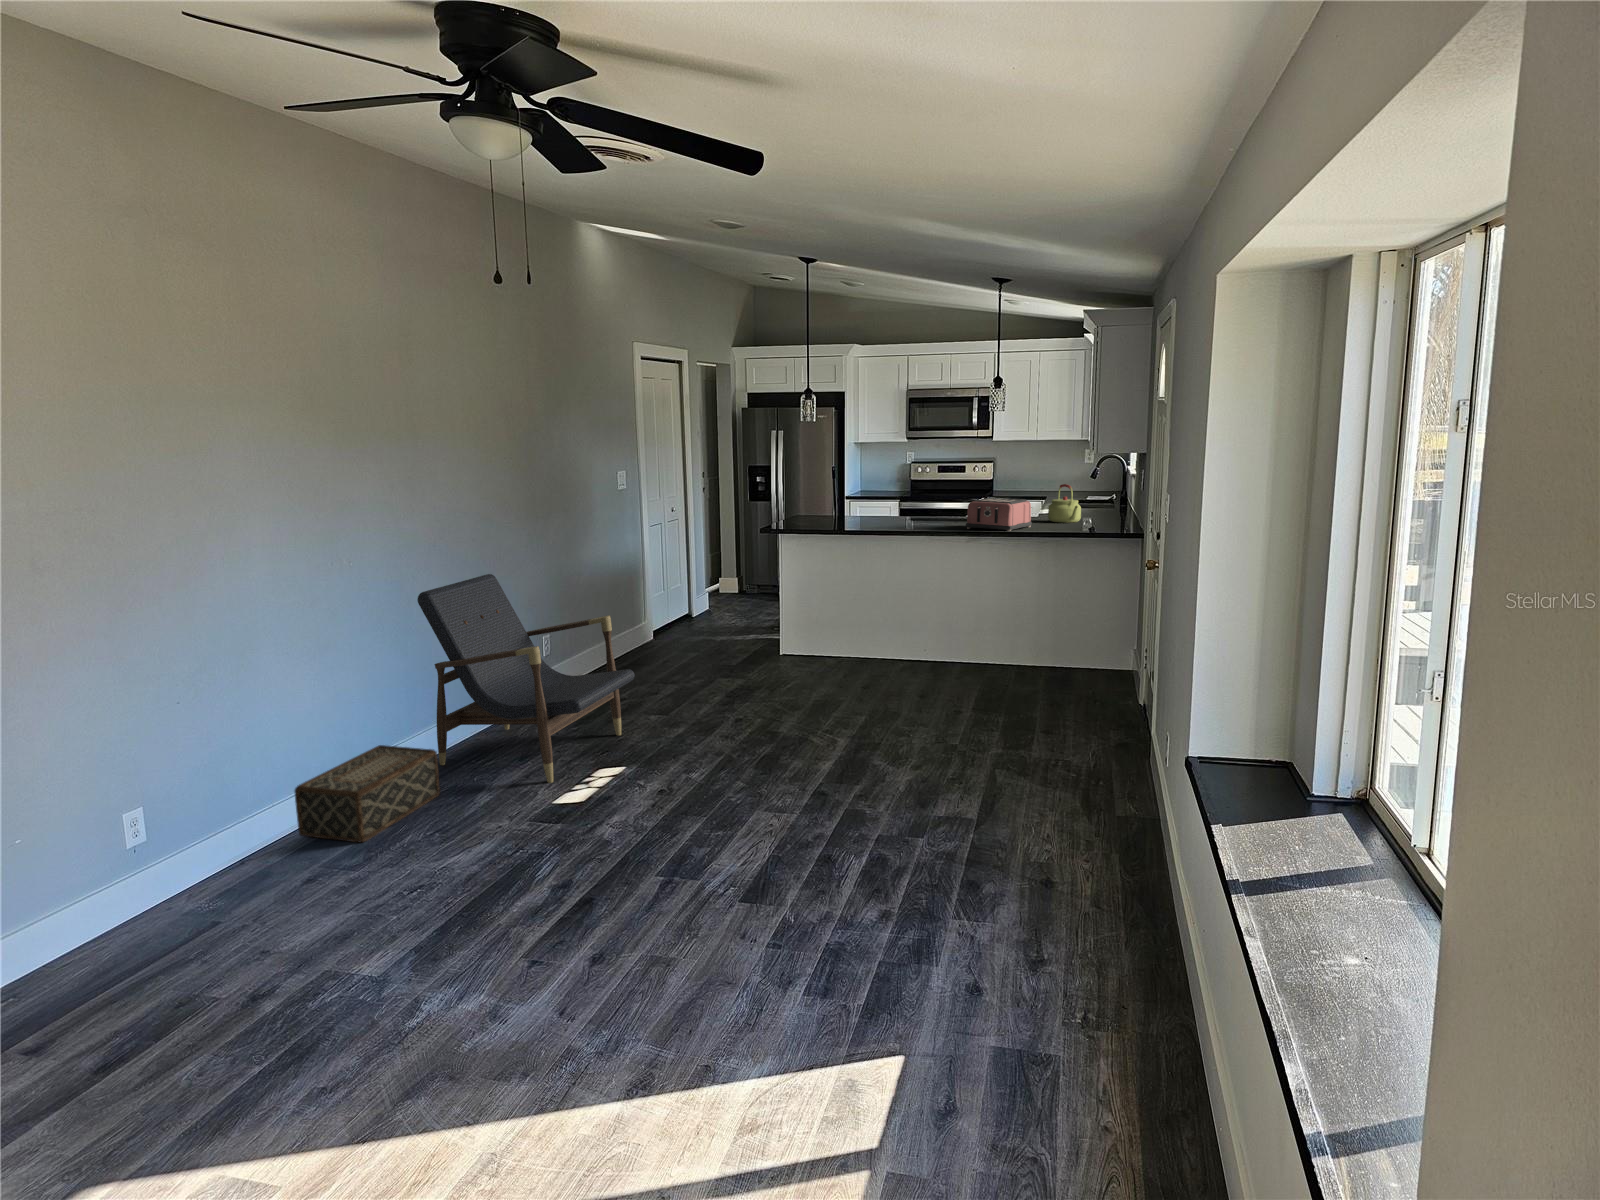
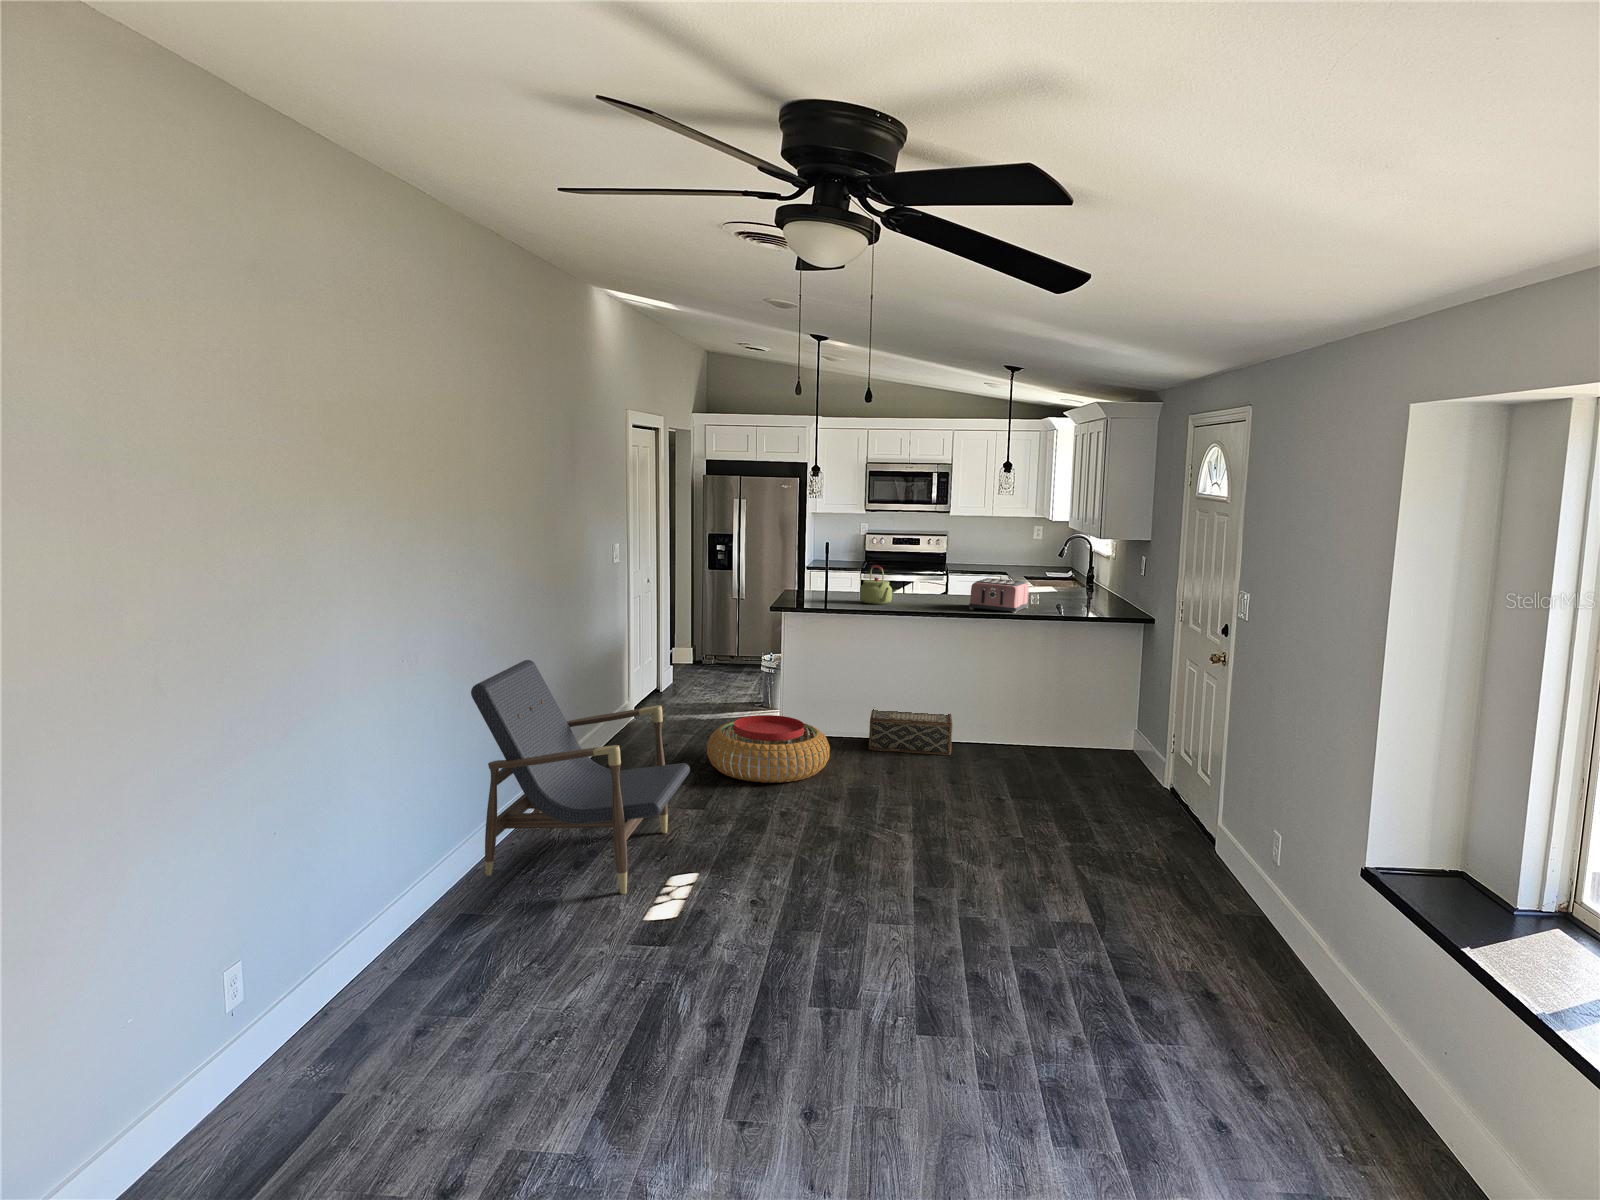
kettle: present [1048,484,1081,523] -> present [860,565,892,604]
pouf: none [693,633,811,696] -> present [707,715,830,783]
woven basket: present [295,745,440,843] -> present [869,709,953,755]

